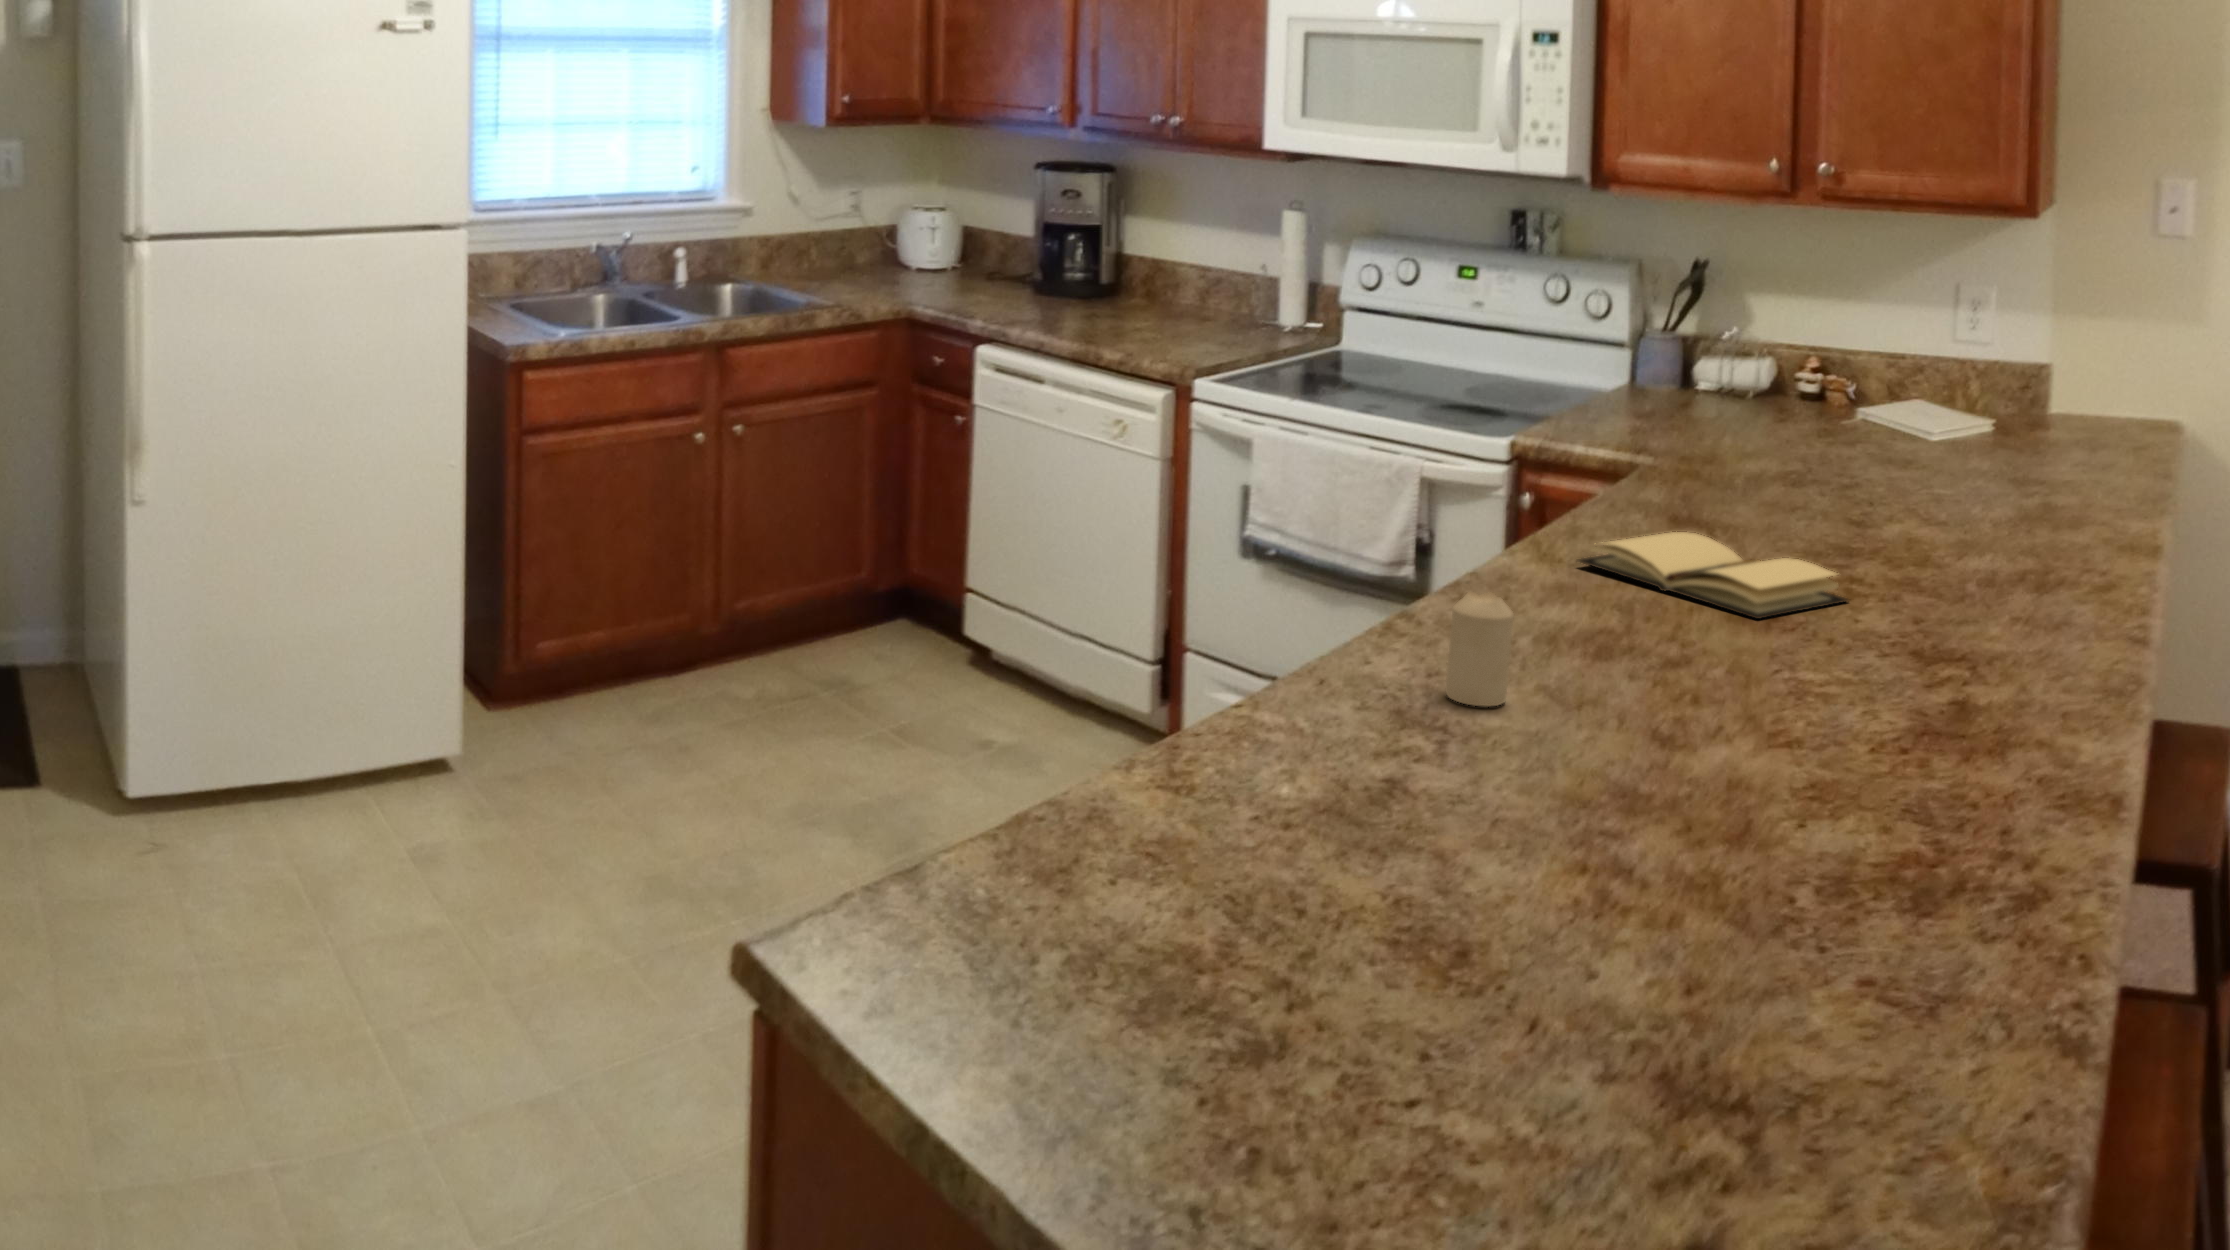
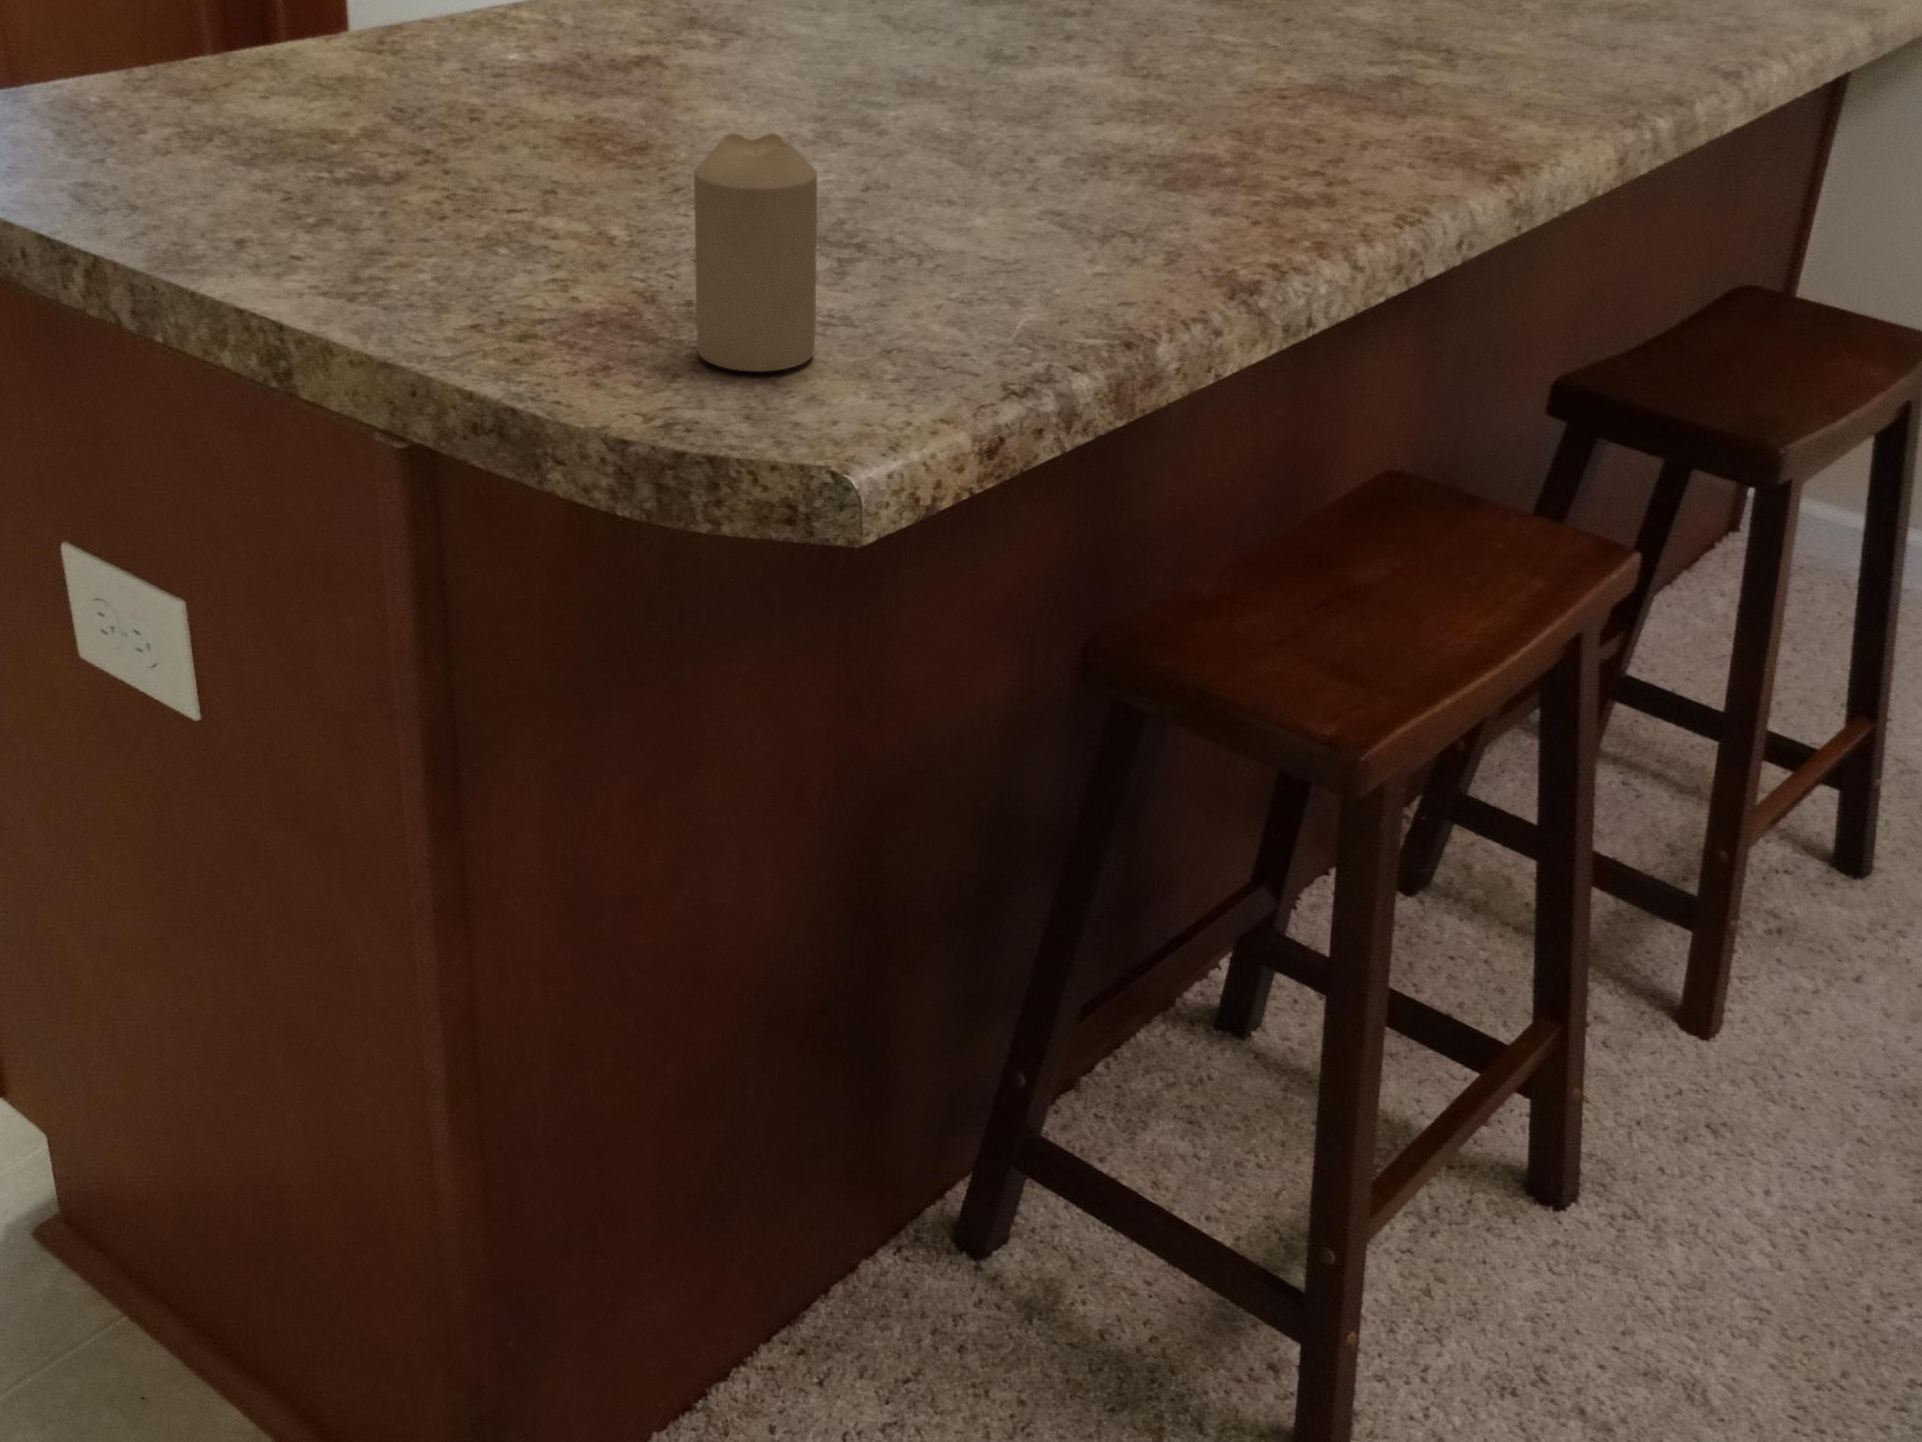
book: present [1578,532,1848,619] -> none [1063,17,1502,163]

